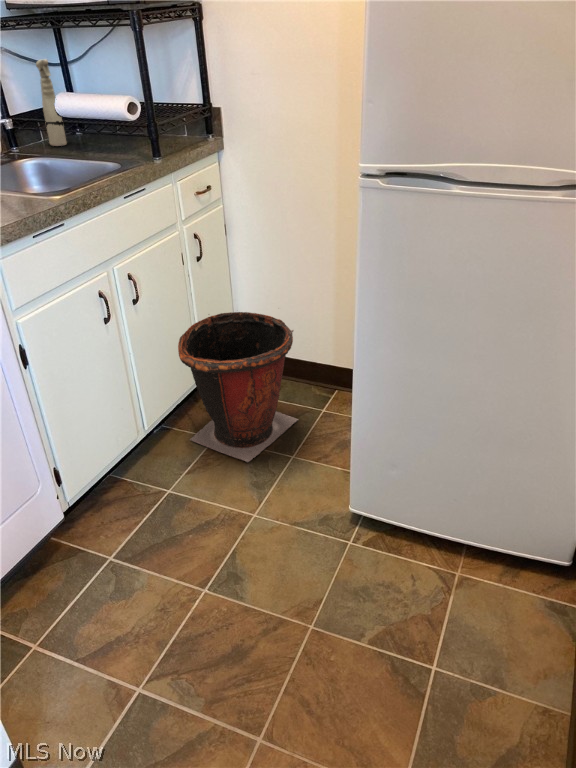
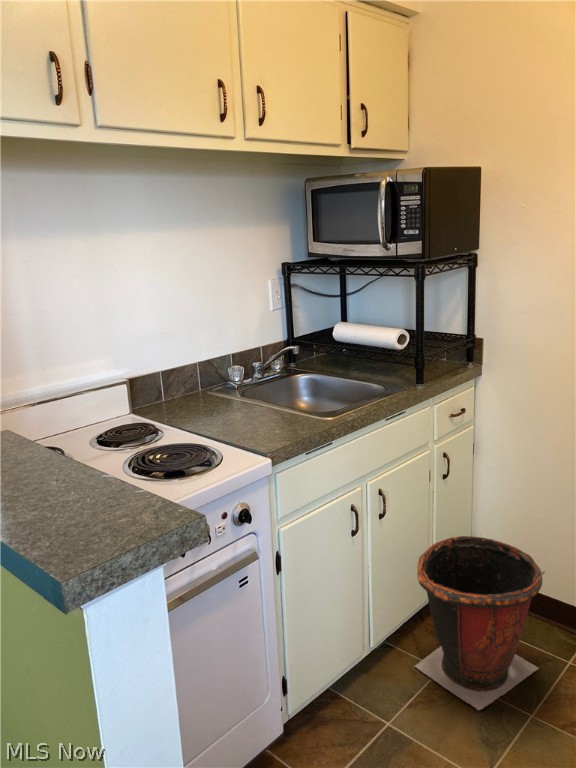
spray bottle: present [36,59,67,146] -> none [322,294,337,363]

